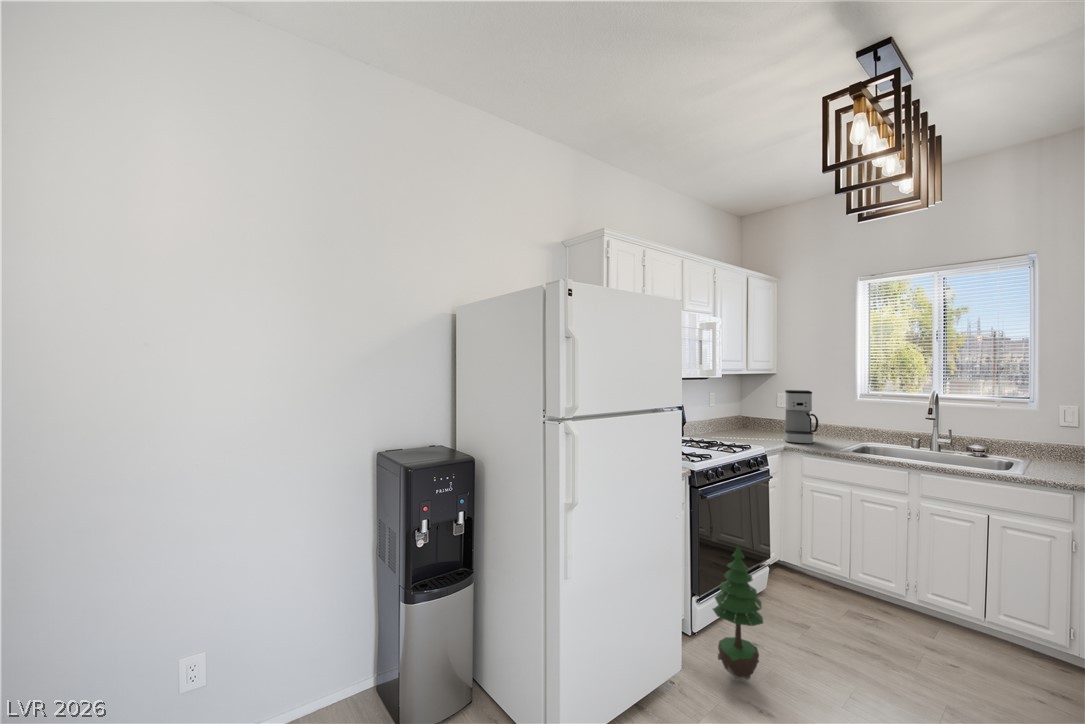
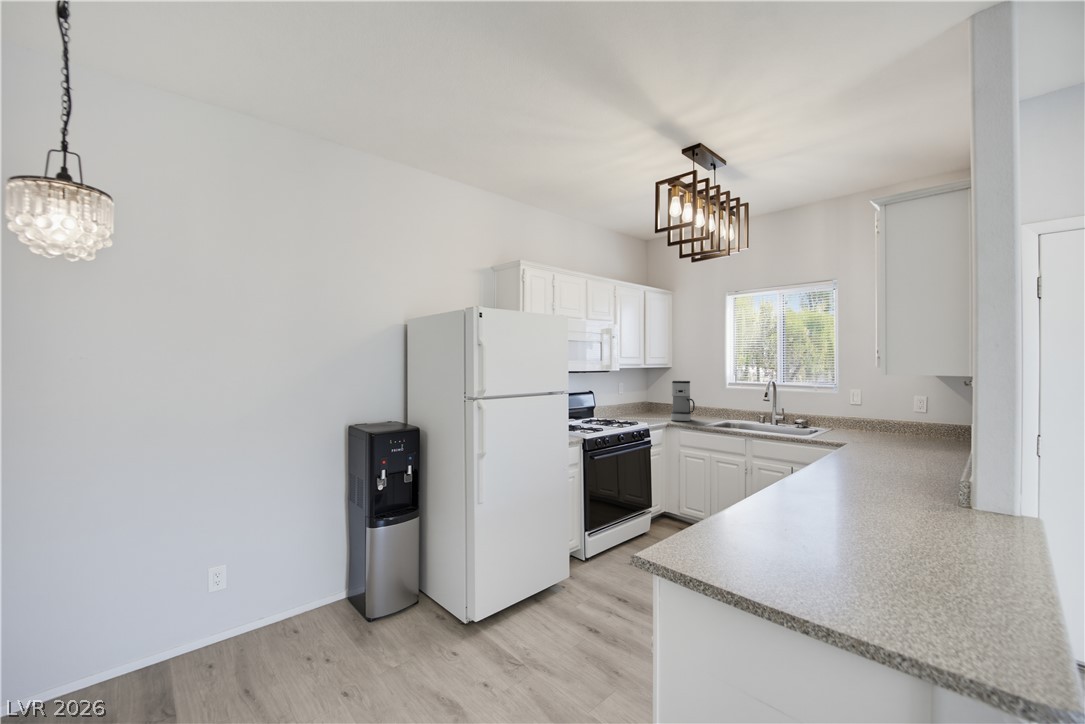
potted tree: present [713,546,763,680] -> none [592,488,626,582]

